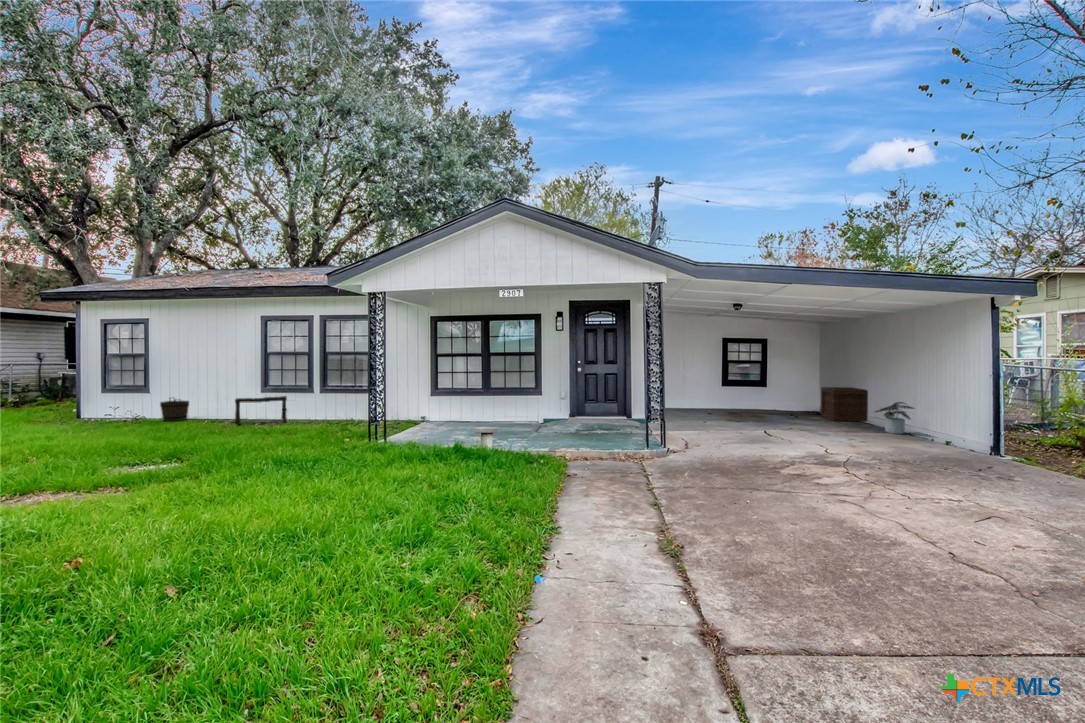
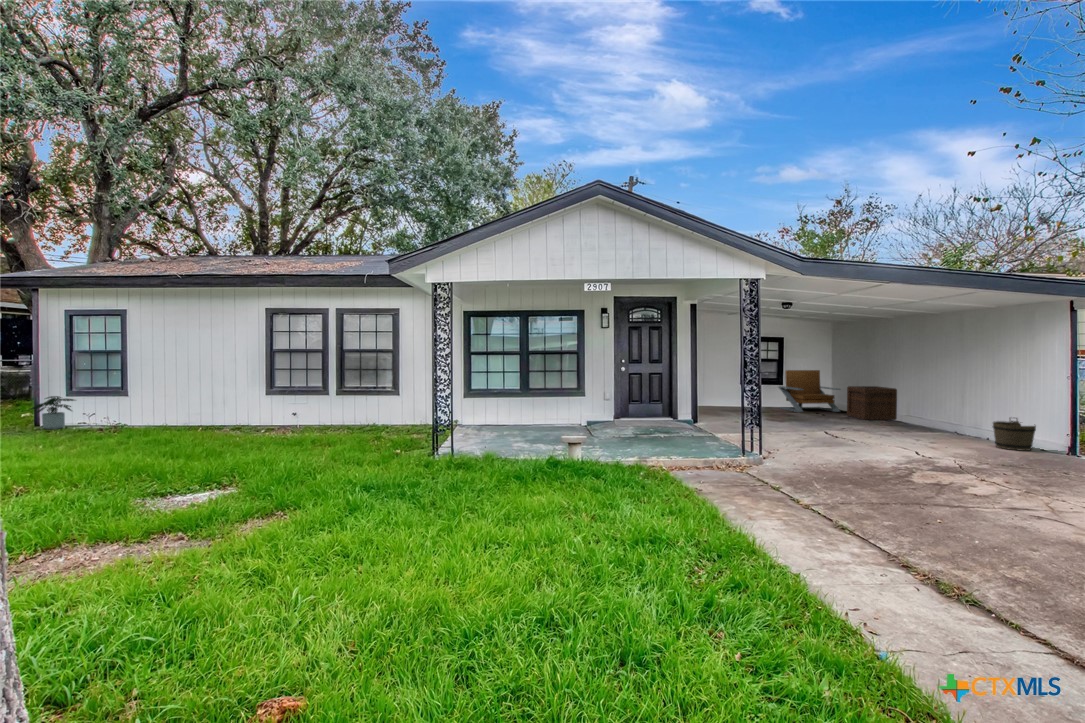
lounge chair: none [761,371,820,413] -> present [779,370,840,412]
bench: present [235,396,287,425] -> none [240,399,300,433]
bucket: present [160,399,189,421] -> present [993,418,1036,451]
potted plant: present [875,402,914,434] -> present [31,396,75,429]

